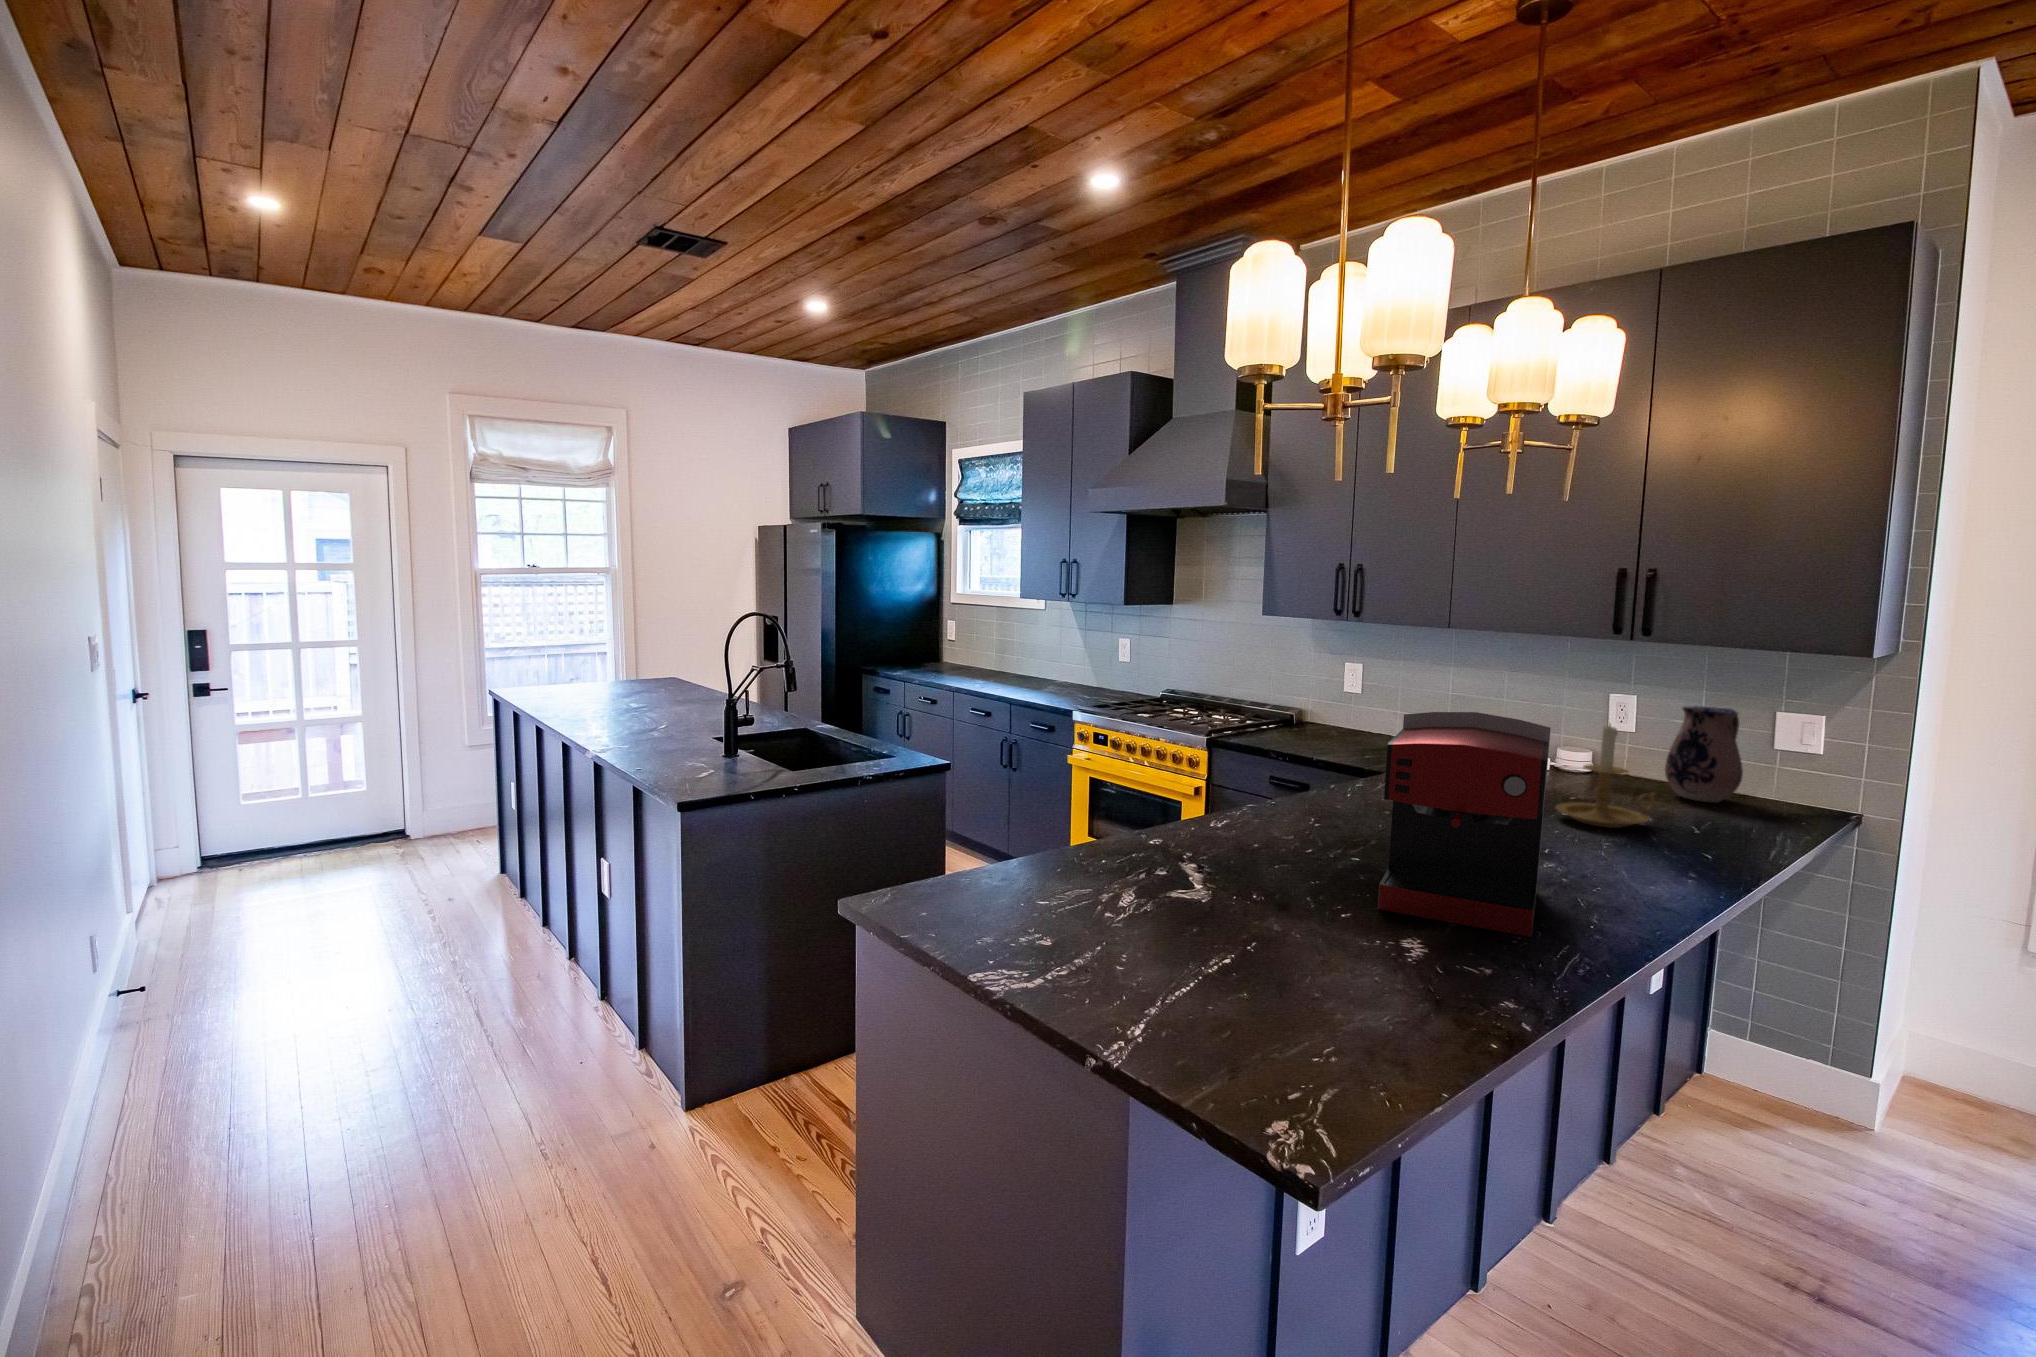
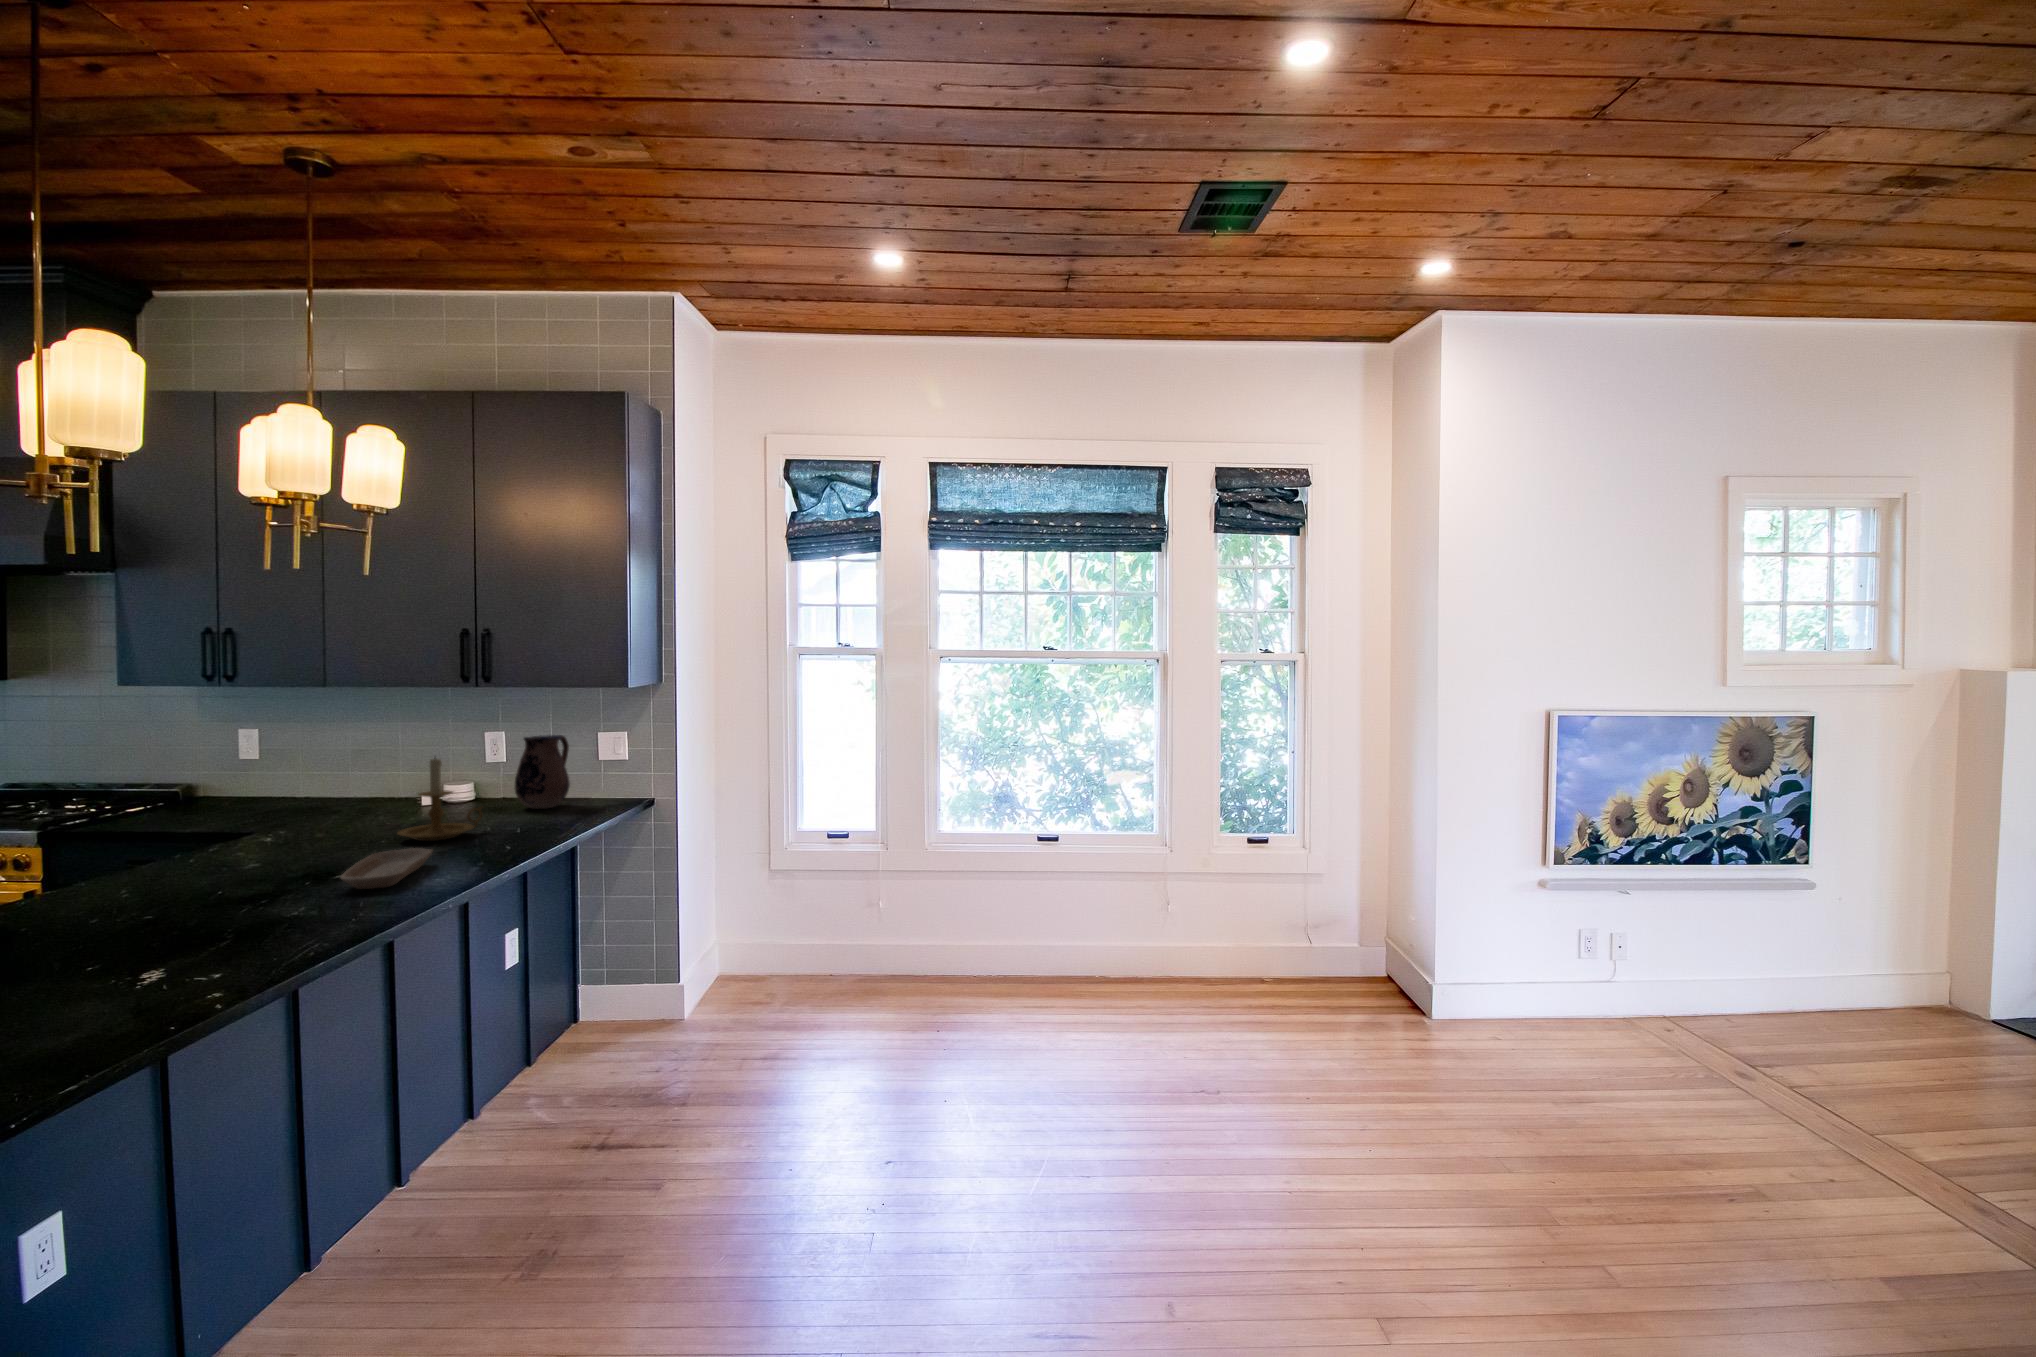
coffee maker: present [1378,712,1551,937] -> none [116,757,317,947]
tray: none [1554,837,1641,892] -> present [340,848,433,889]

